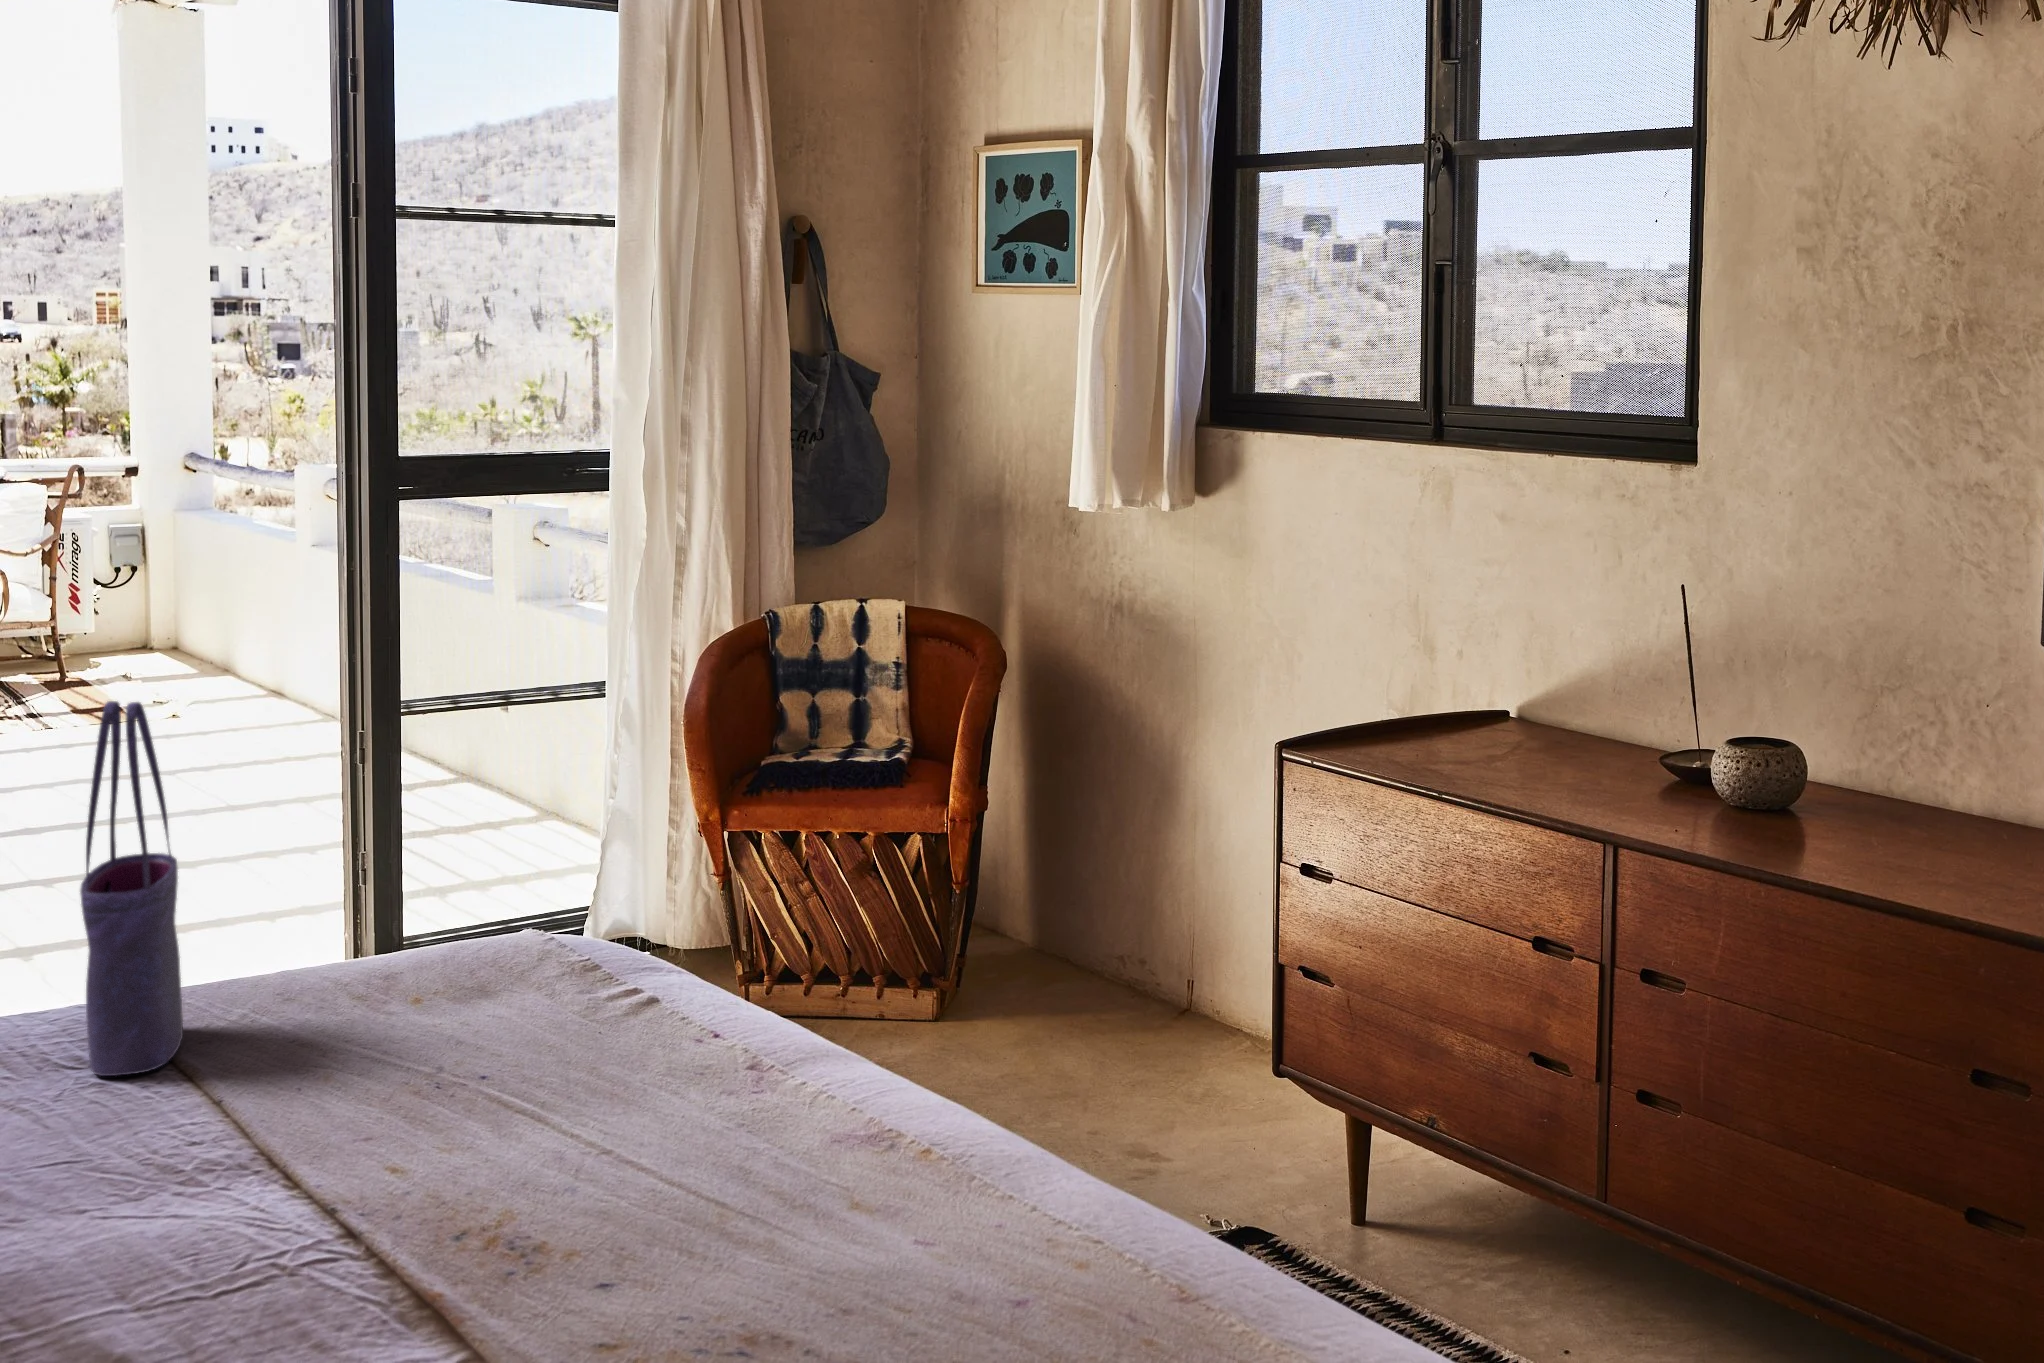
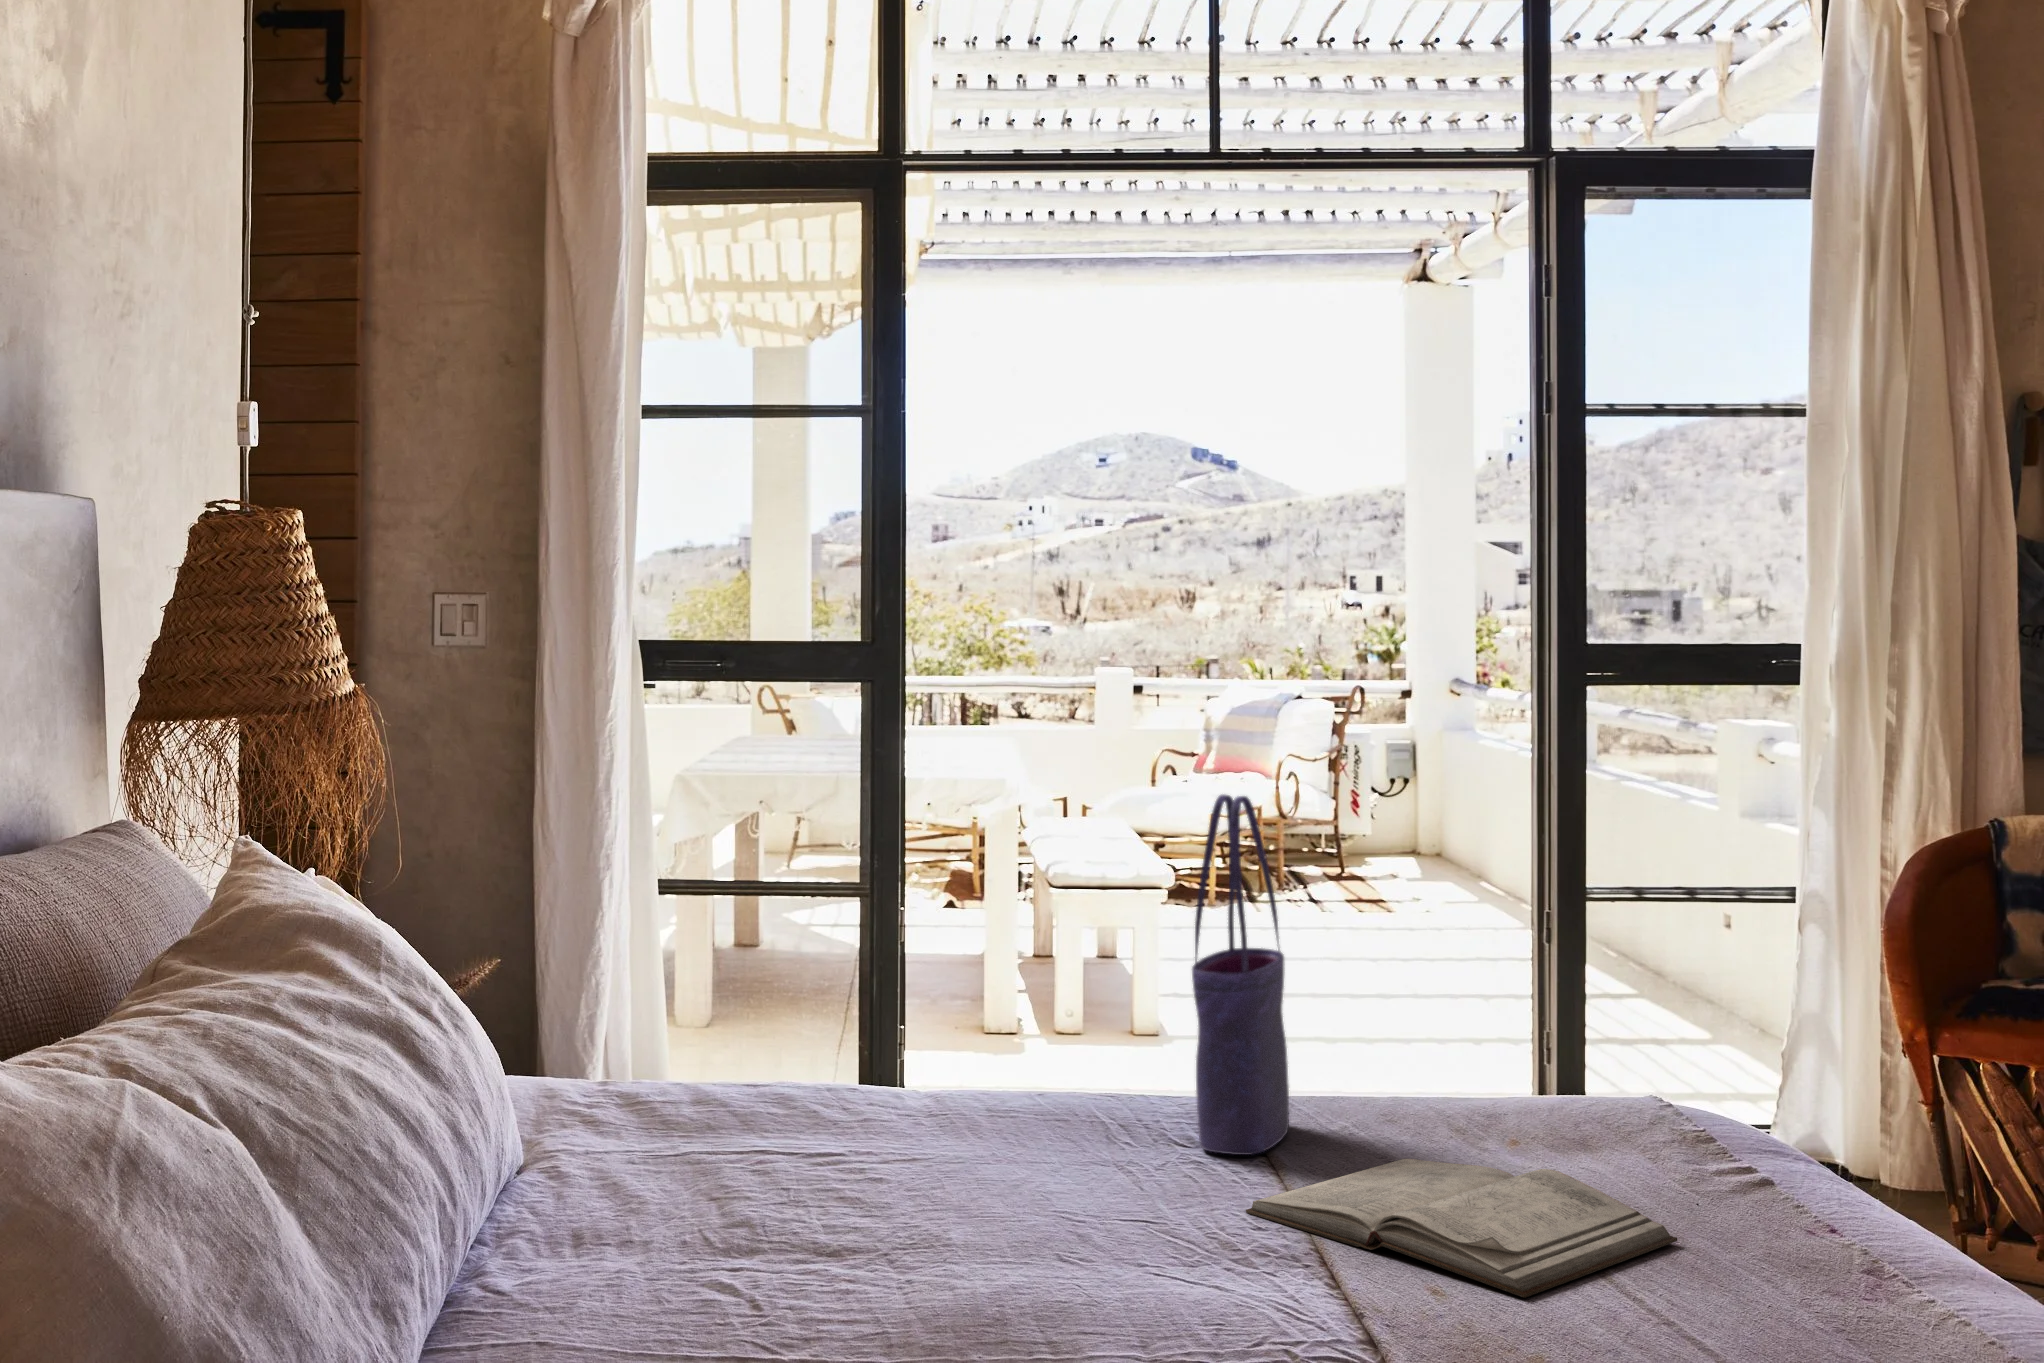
diary: none [174,1026,581,1151] -> present [1246,1158,1677,1298]

